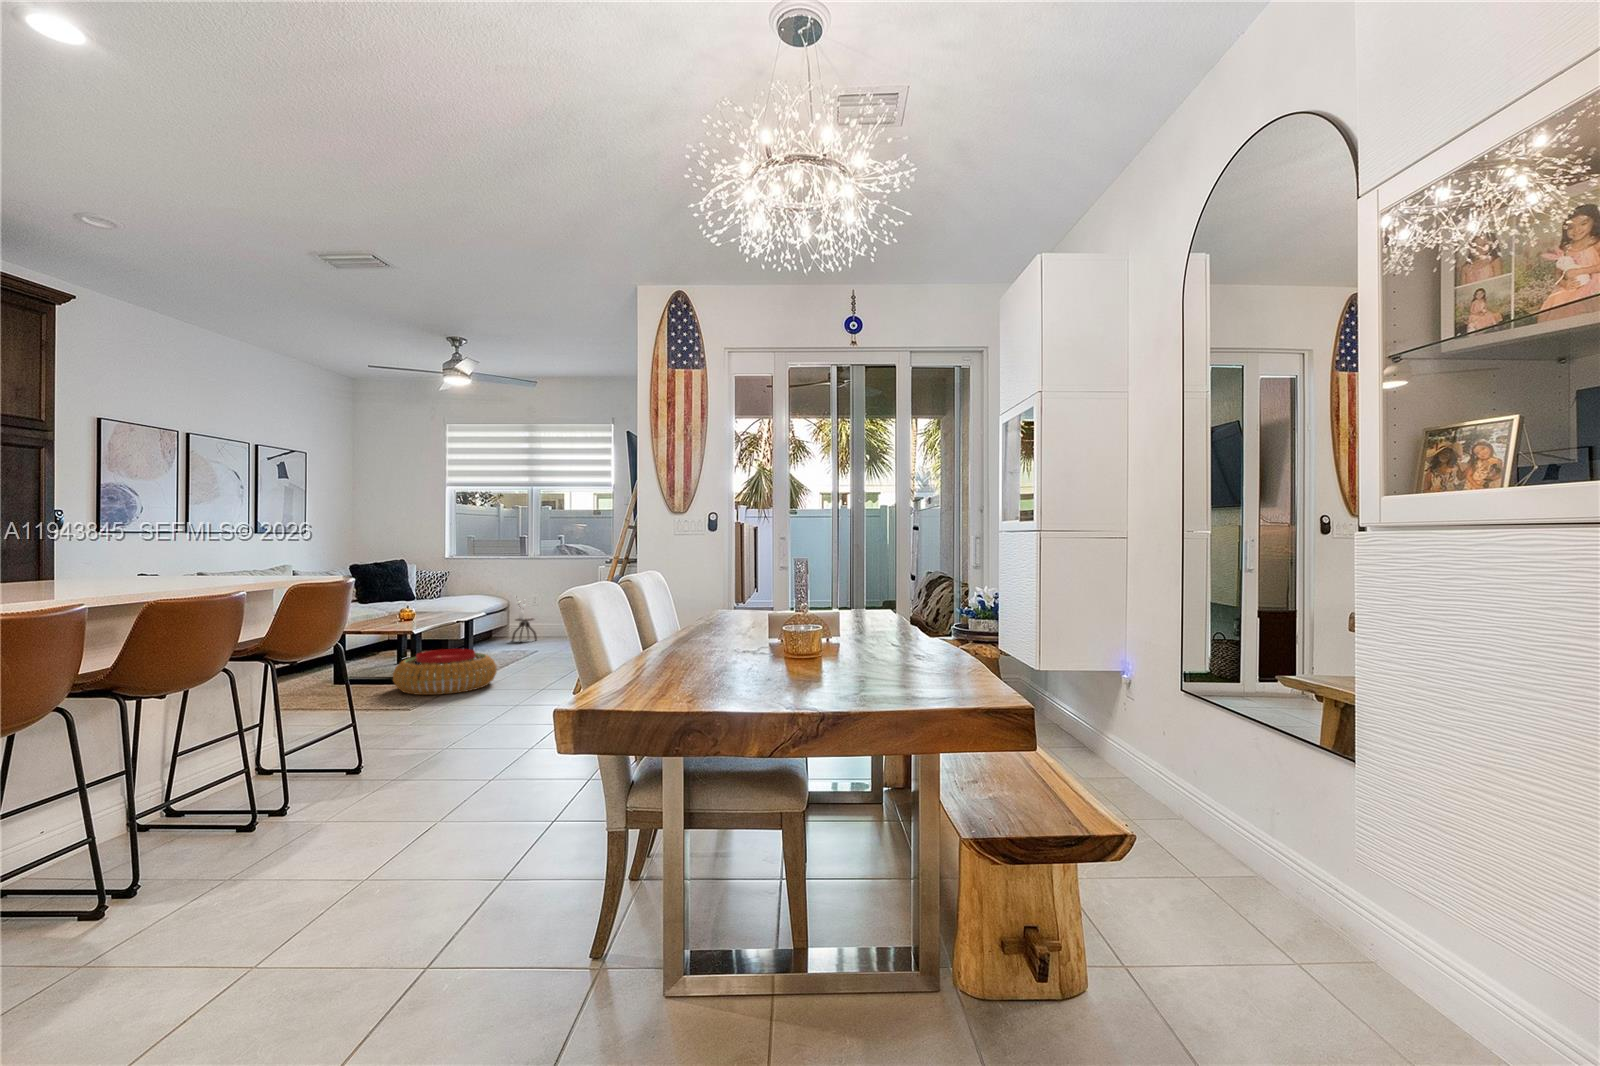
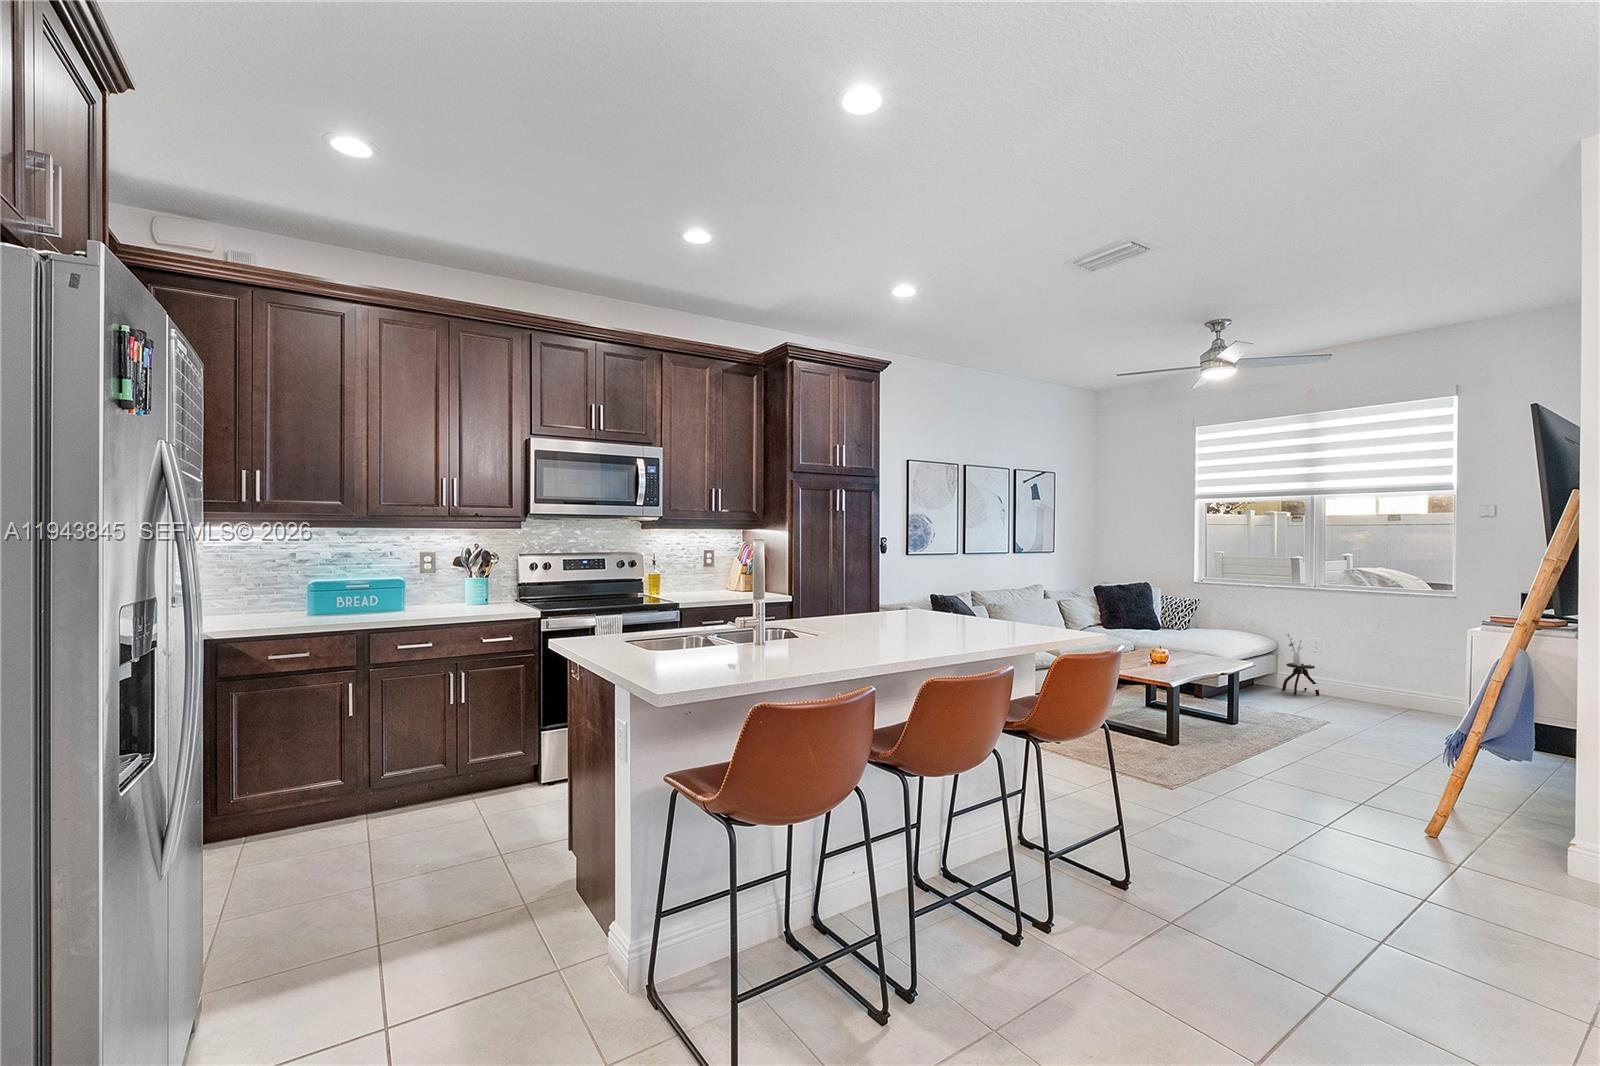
pouf: present [393,649,496,695] -> none [1150,707,1283,773]

